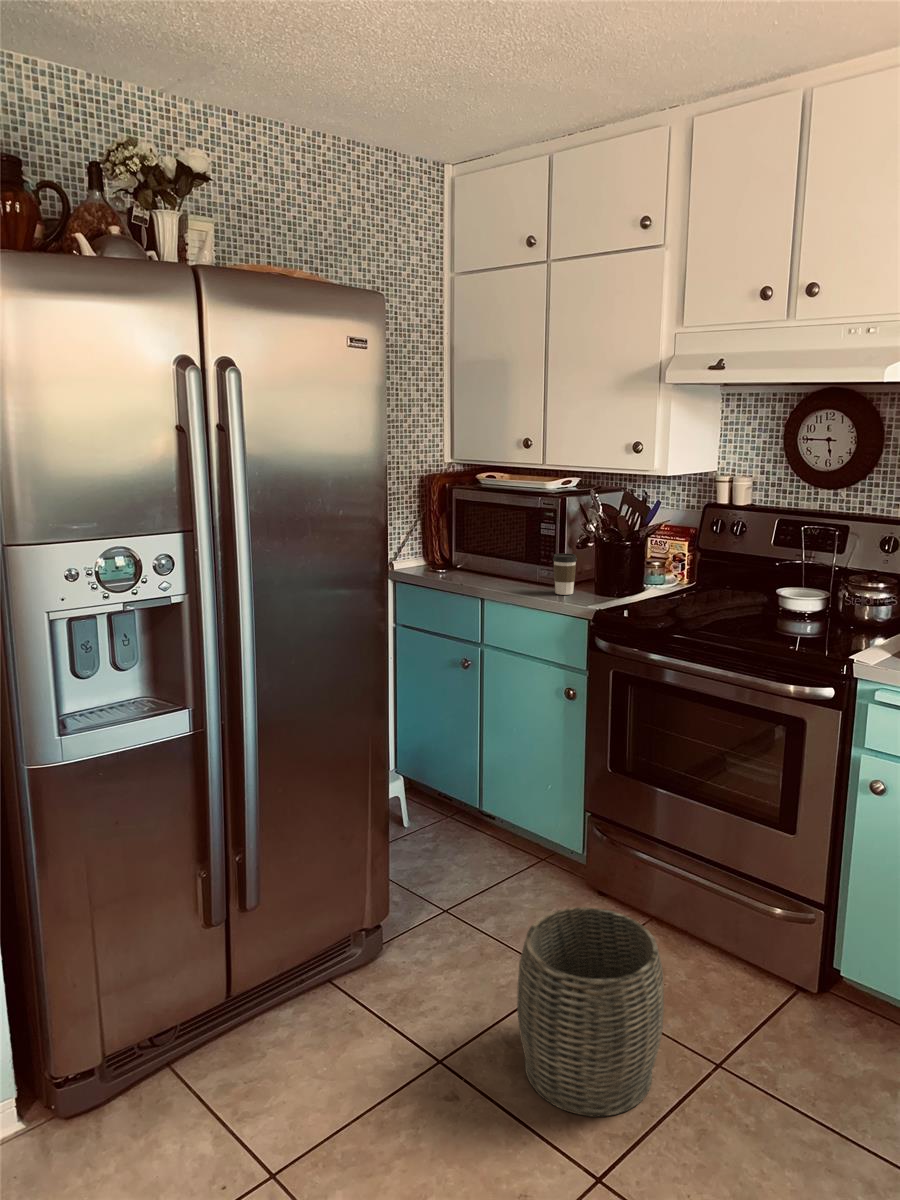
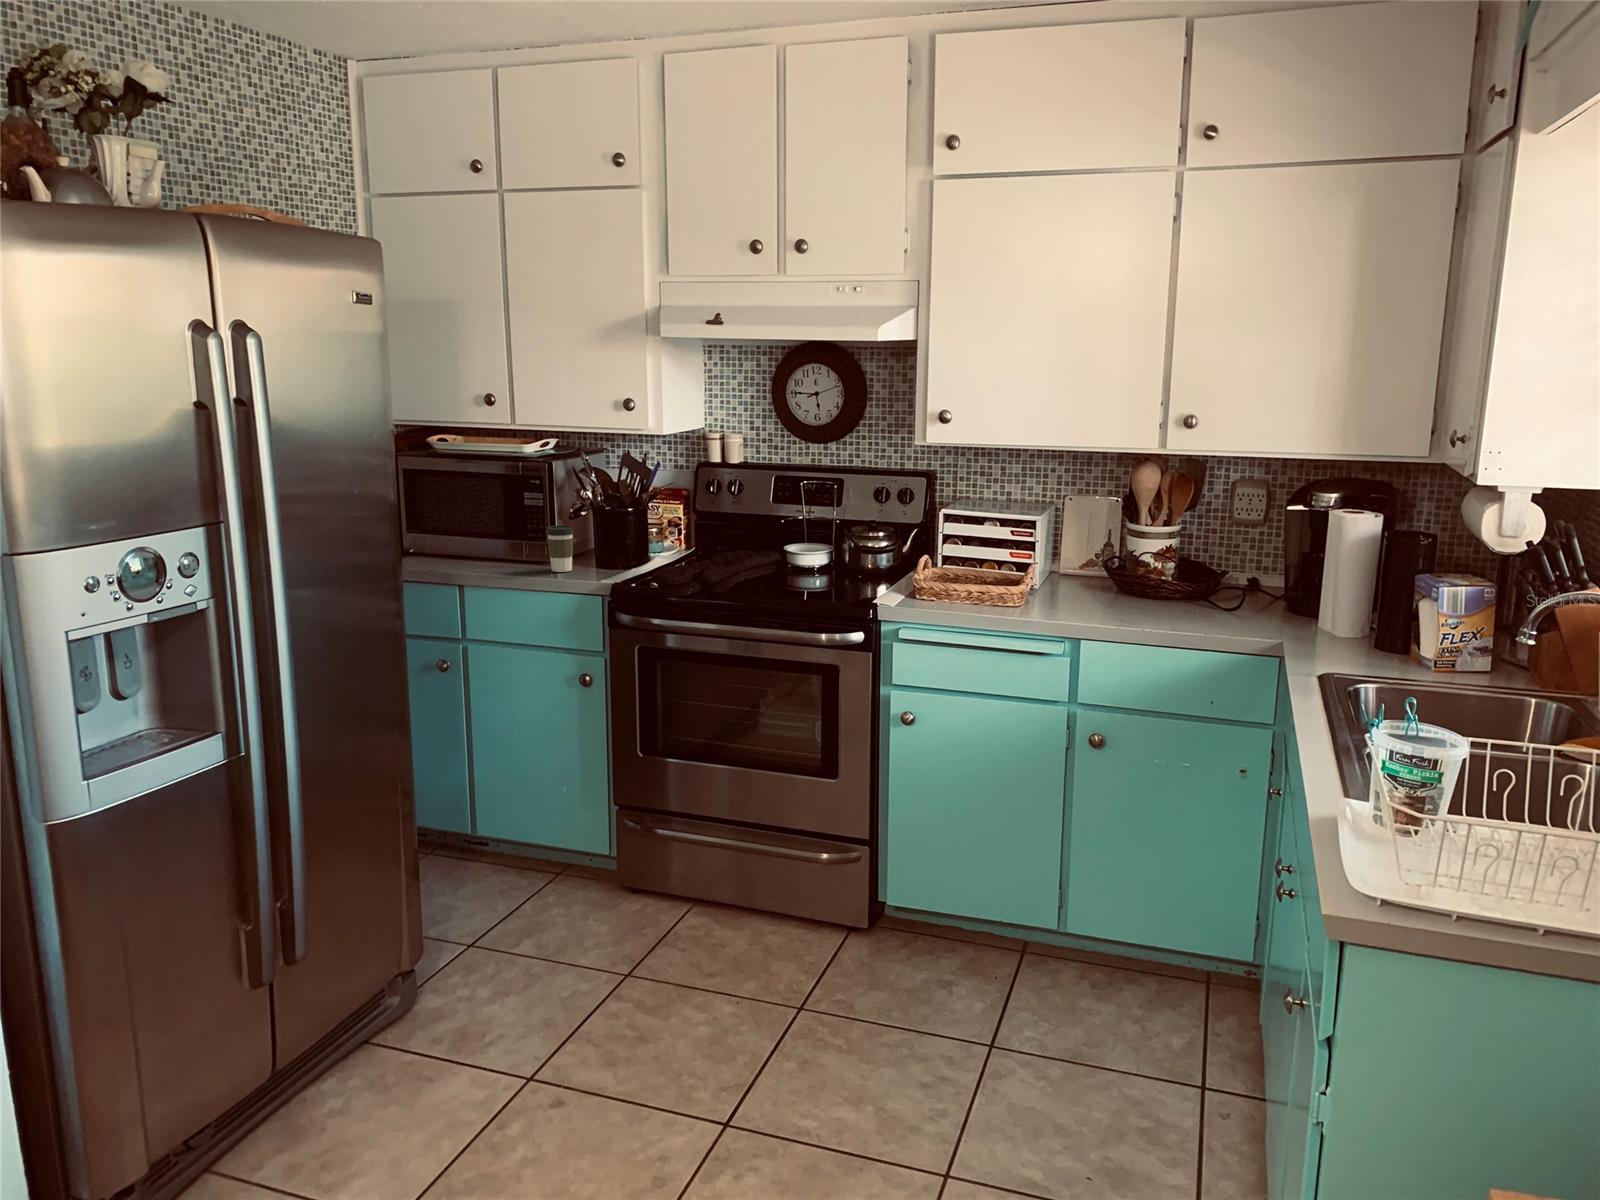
woven basket: present [517,907,664,1116] -> none [605,885,754,1086]

